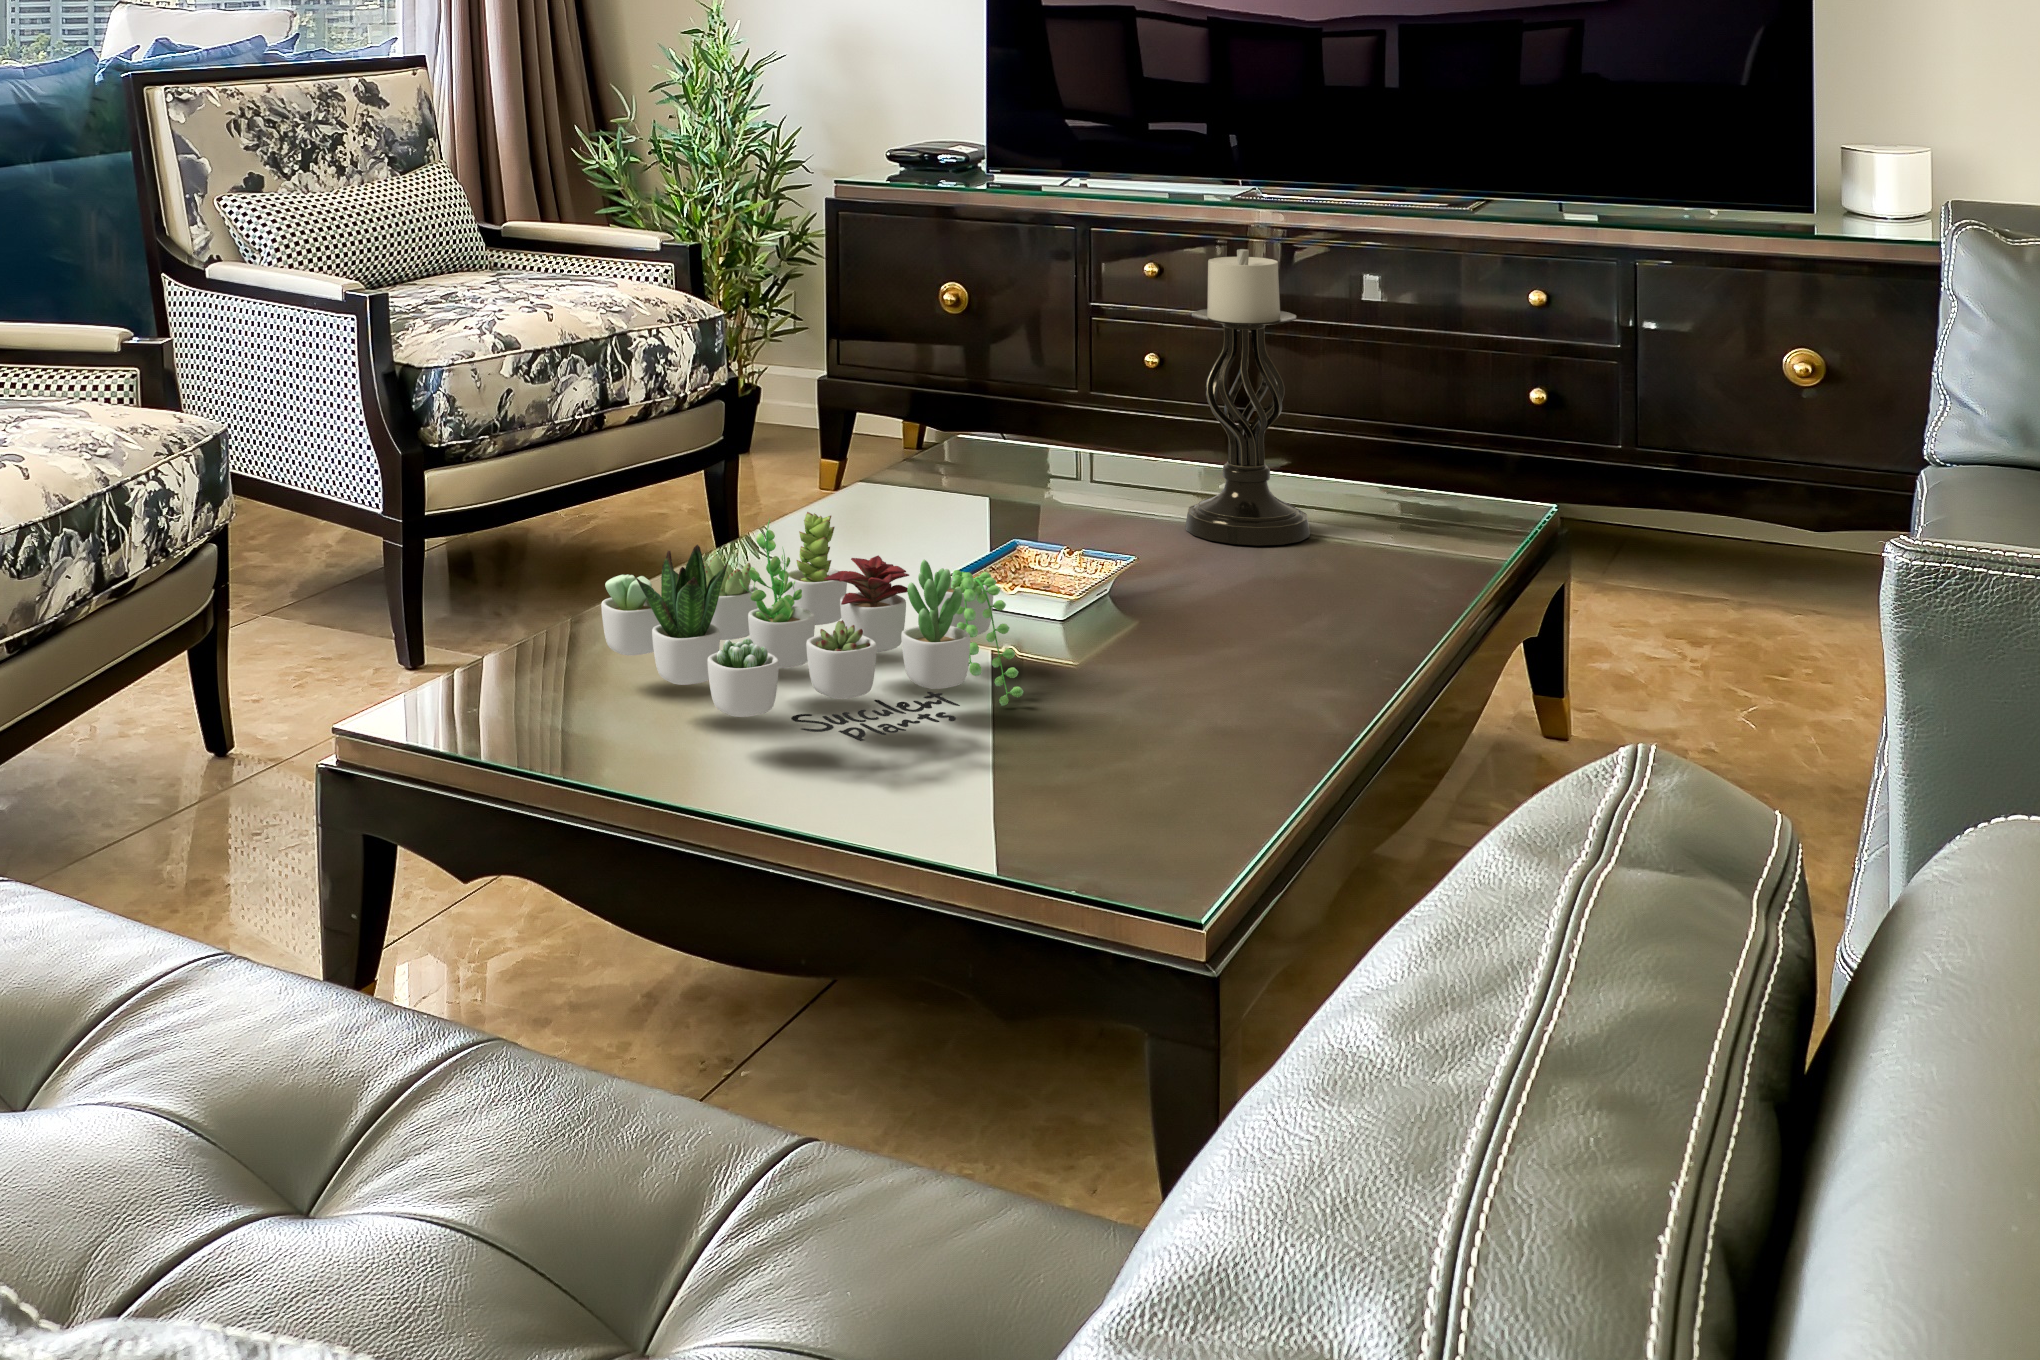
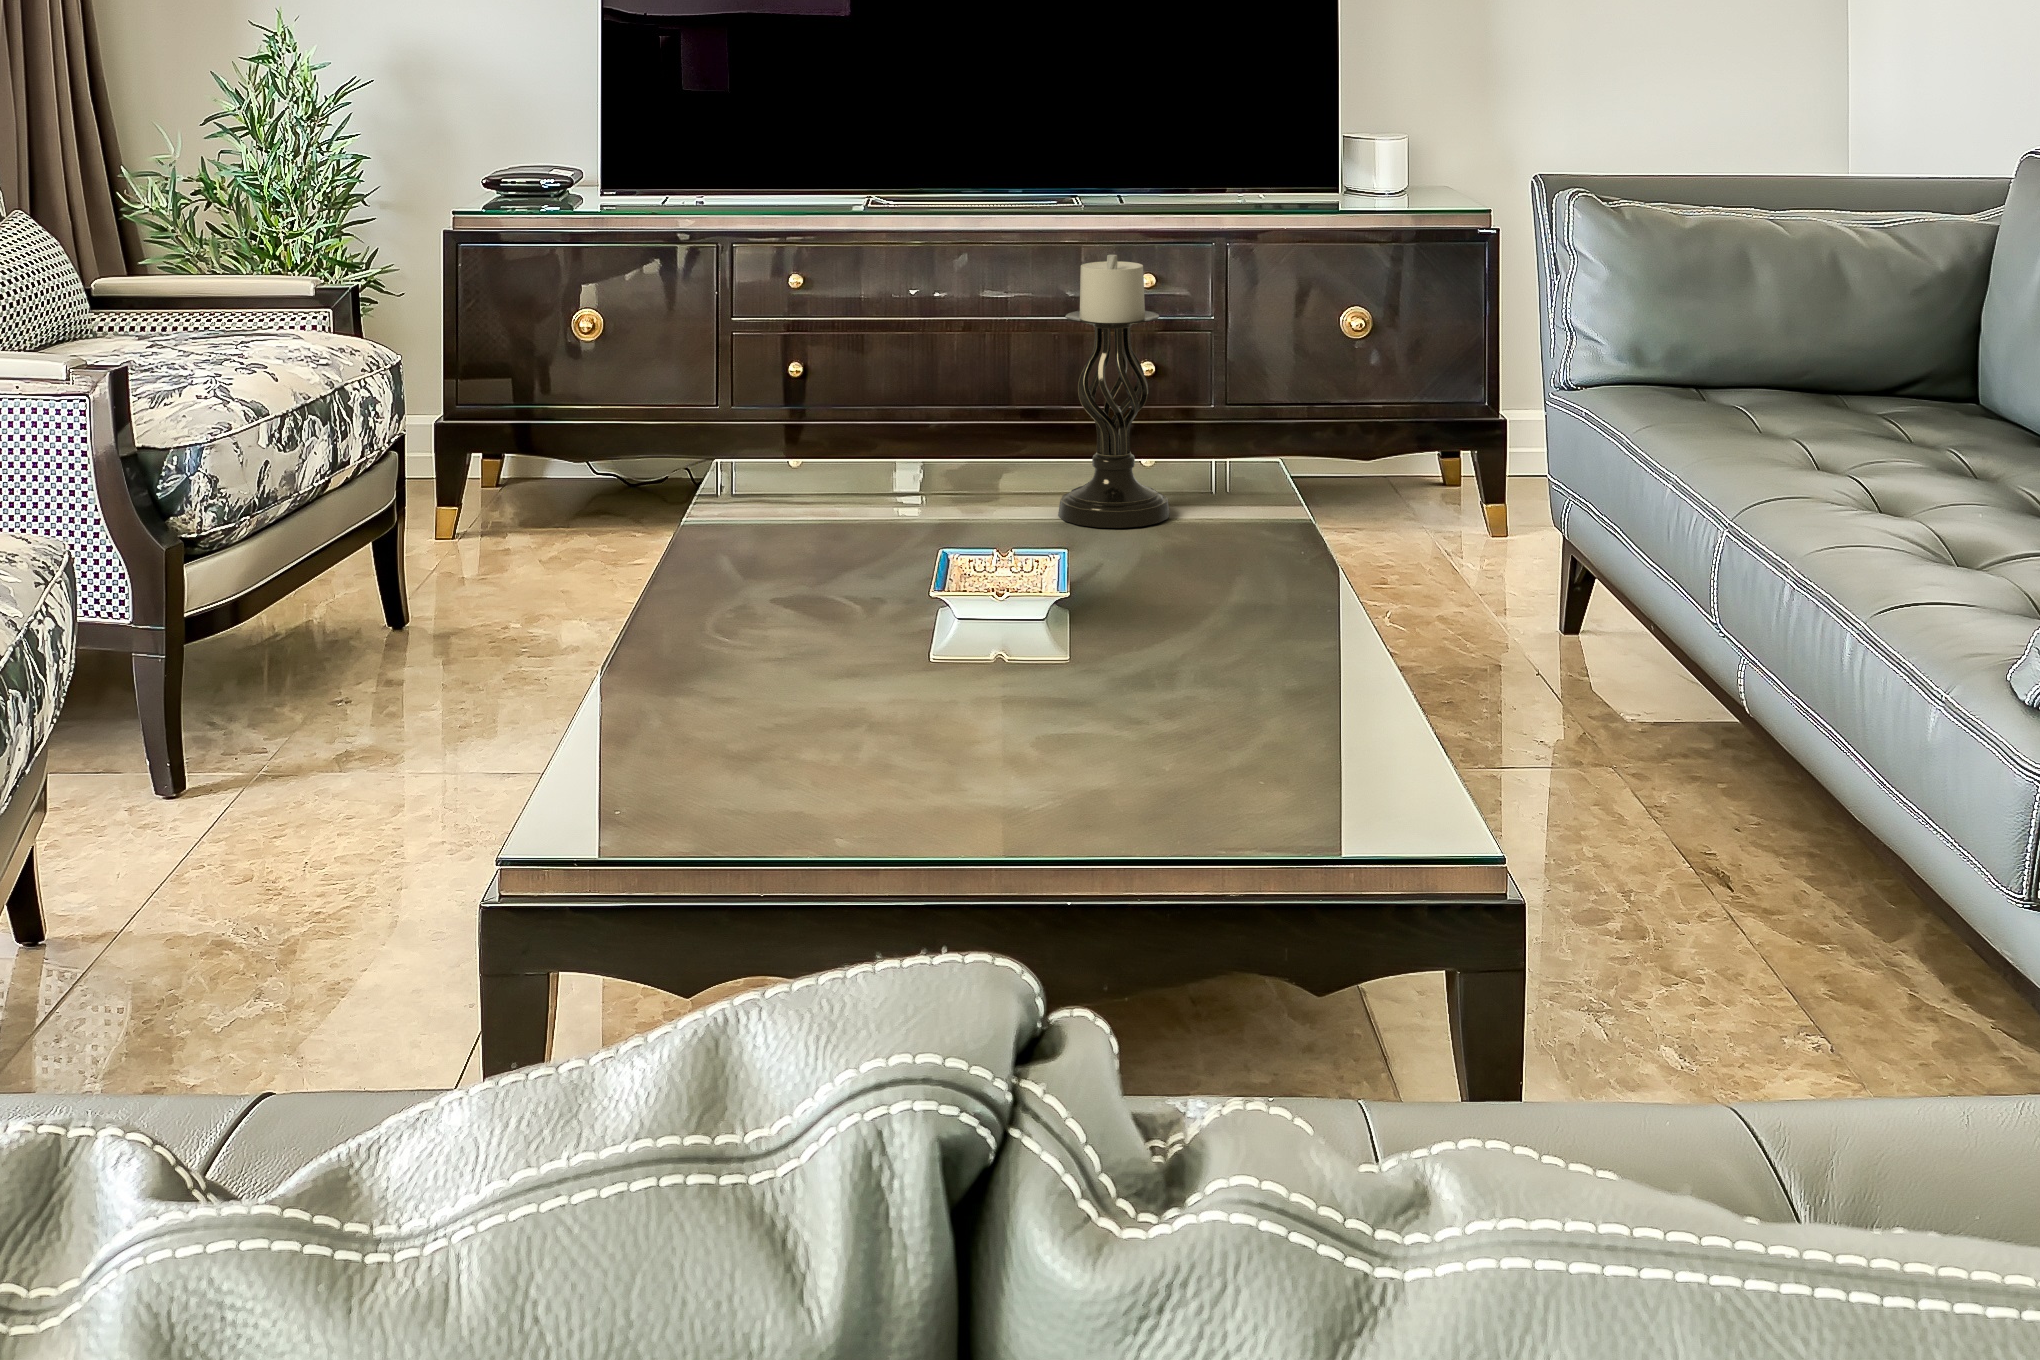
succulent plant: present [601,512,1023,741] -> none [772,542,1215,764]

